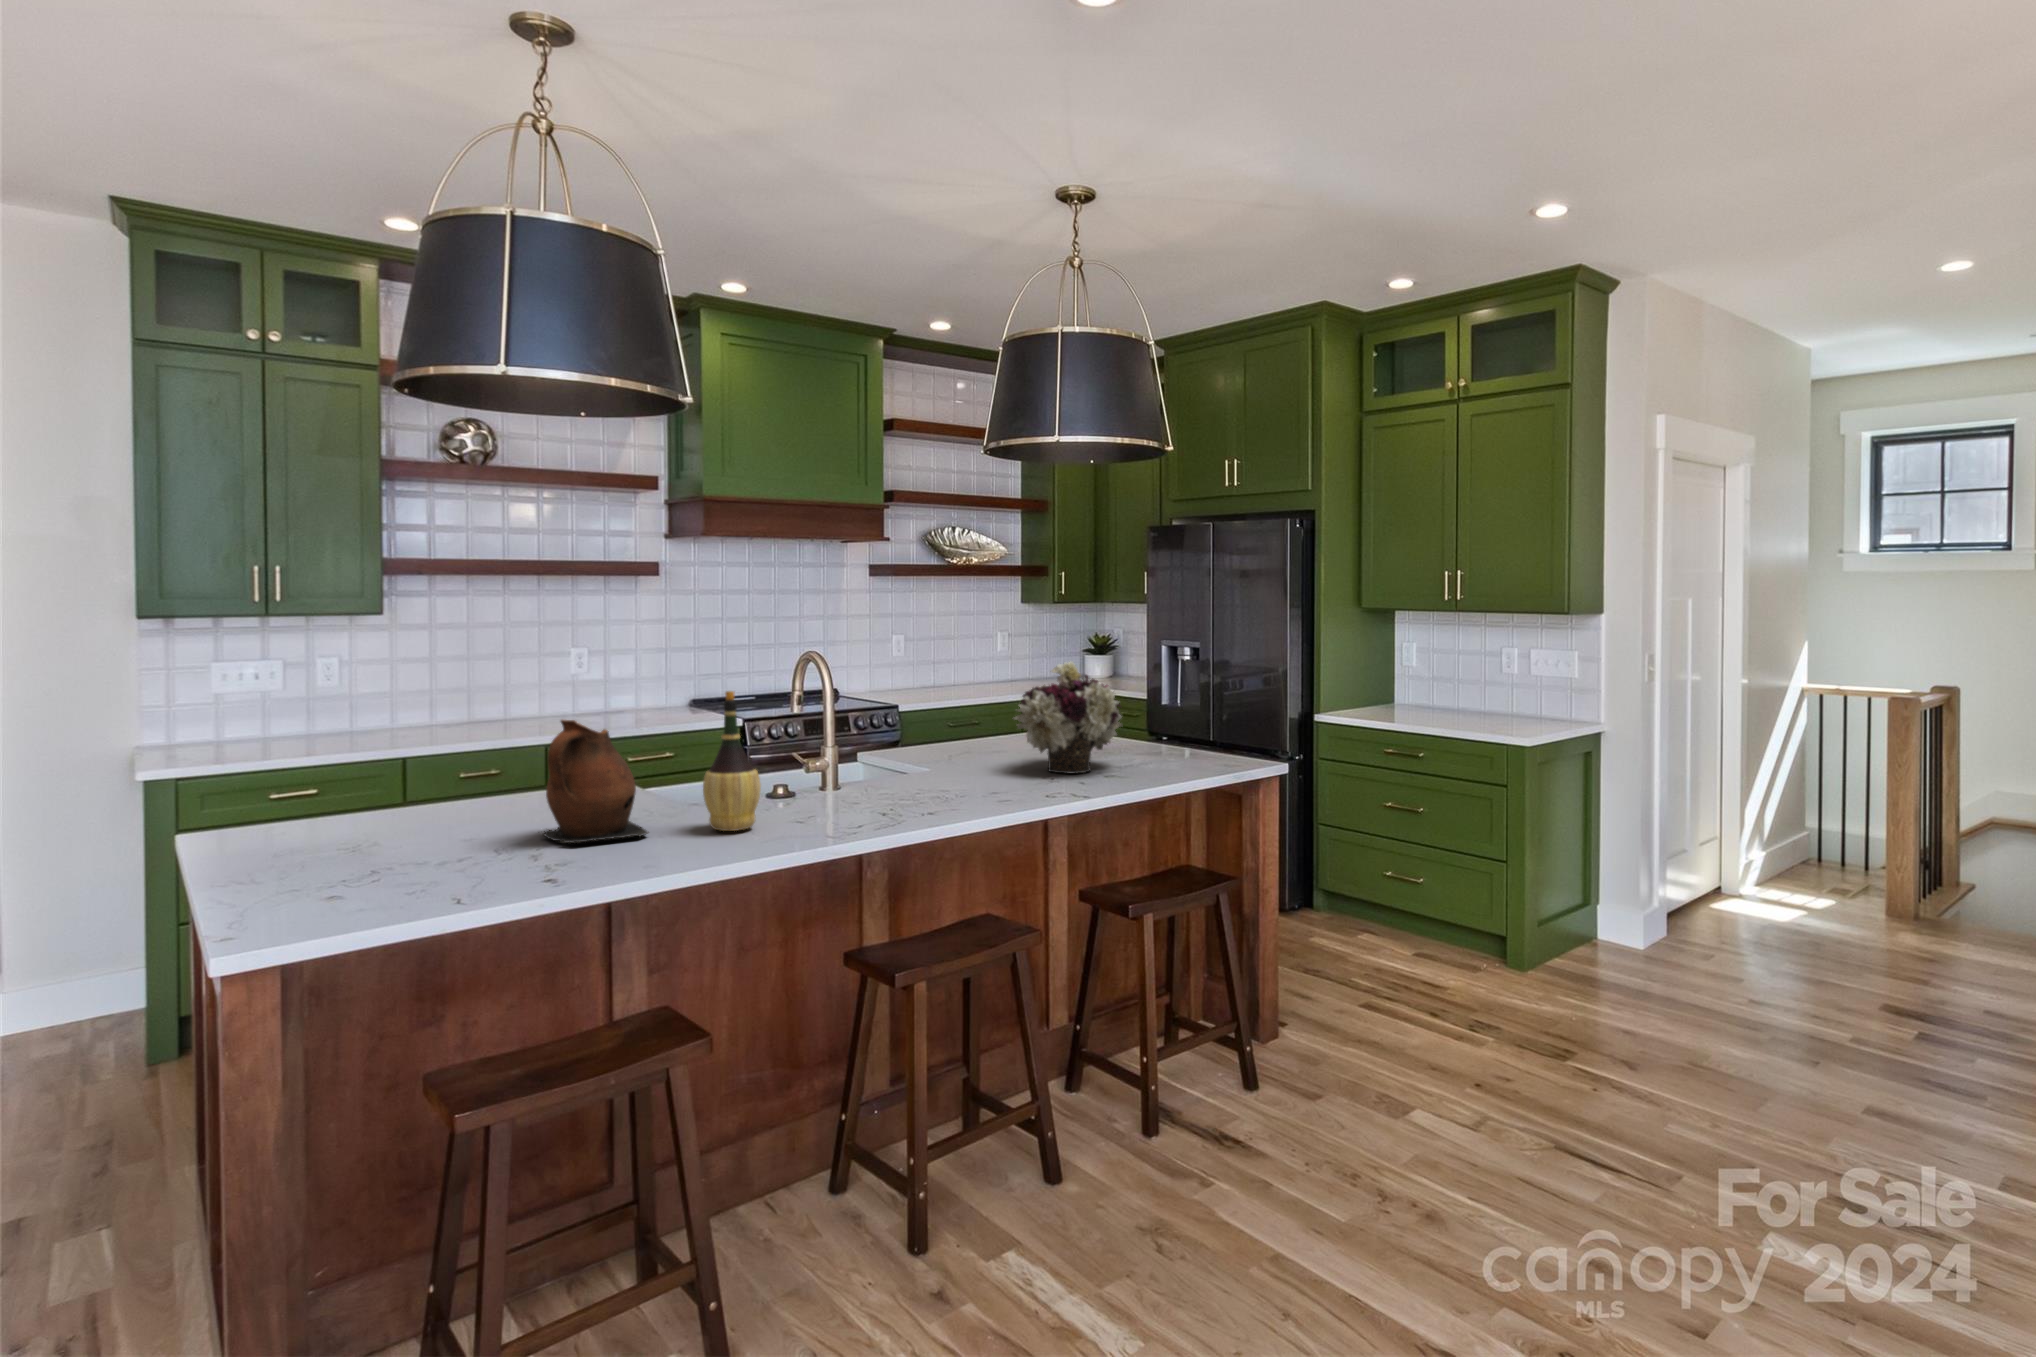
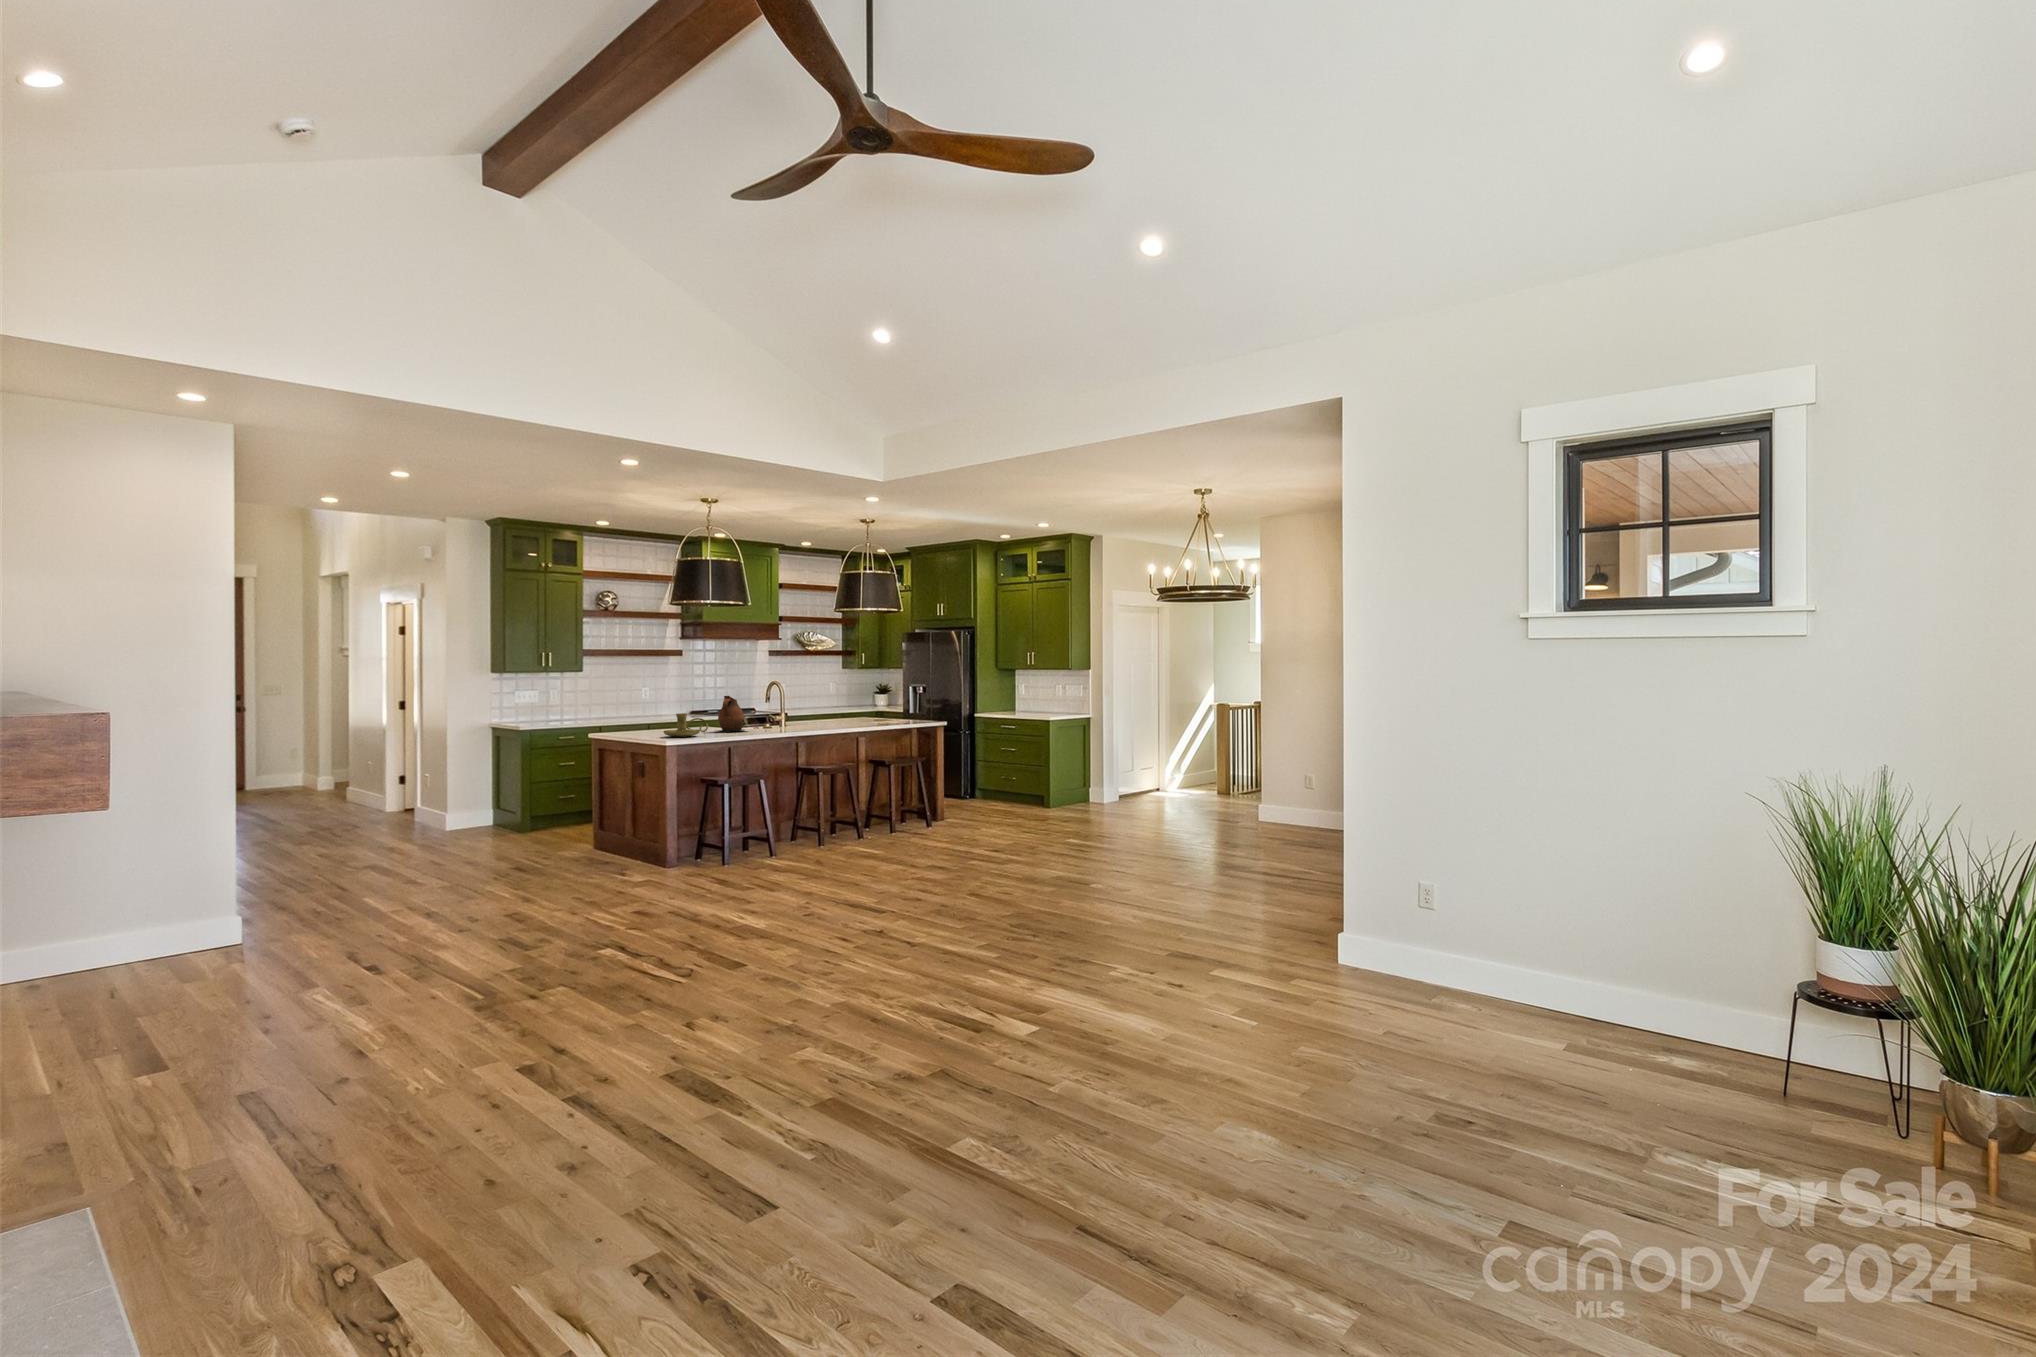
flower arrangement: present [1014,662,1122,774] -> none [853,683,892,722]
wine bottle: present [703,691,761,831] -> none [764,688,781,730]
candle holder: none [270,799,451,892] -> present [663,713,708,737]

